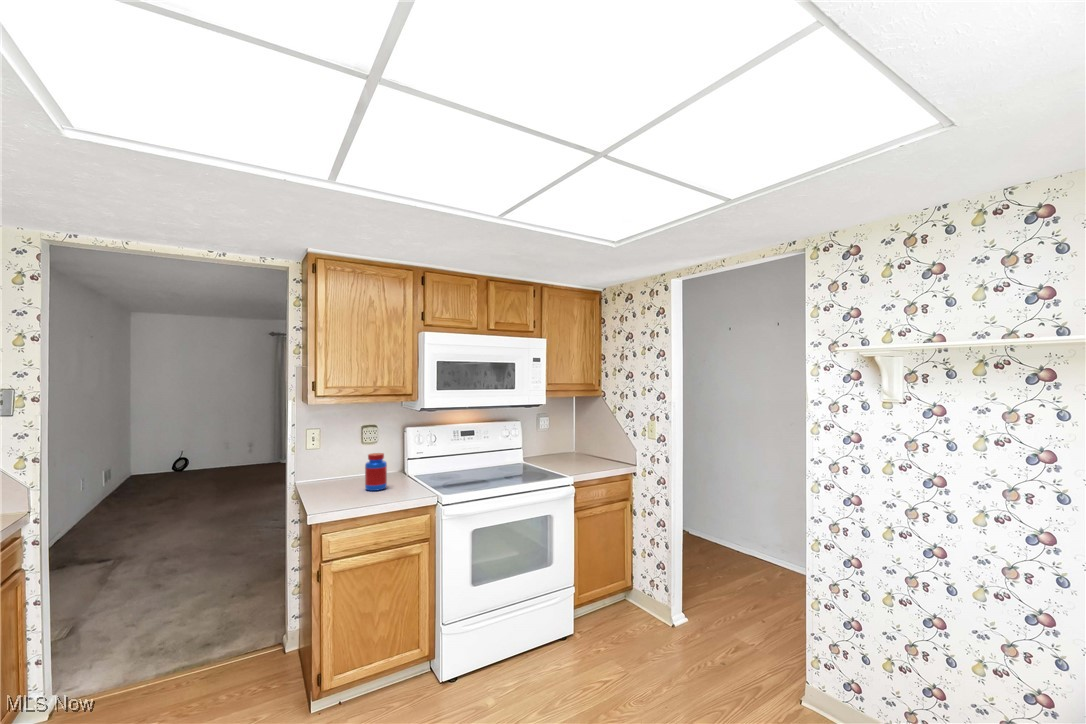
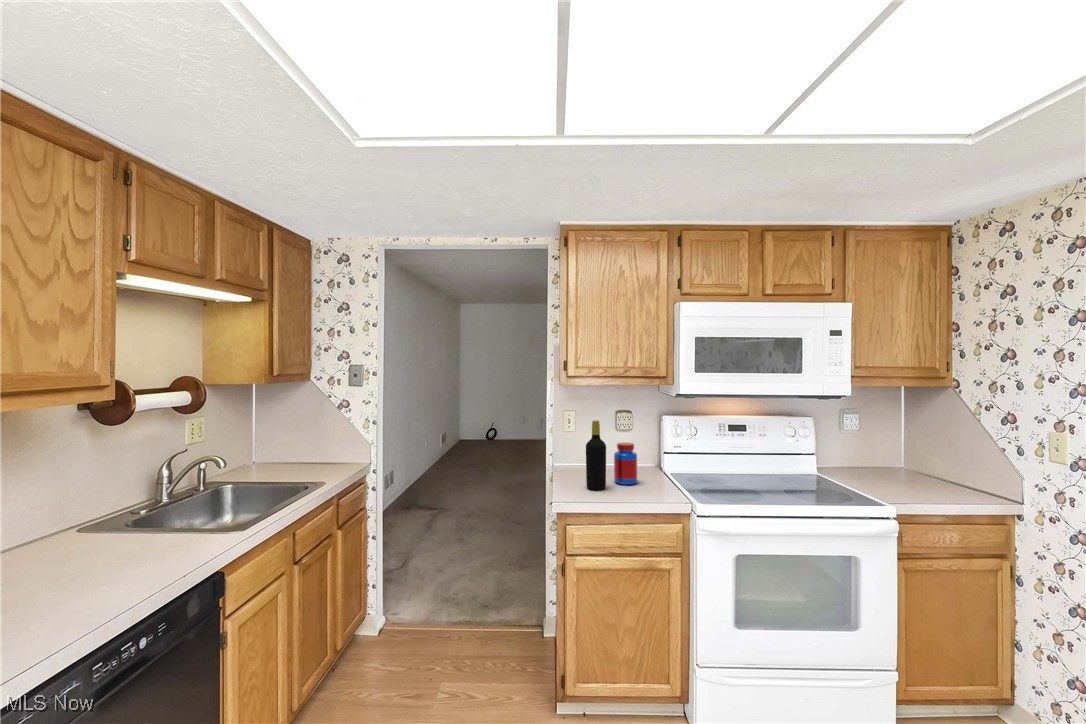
bottle: none [340,435,360,498] -> present [586,420,606,490]

